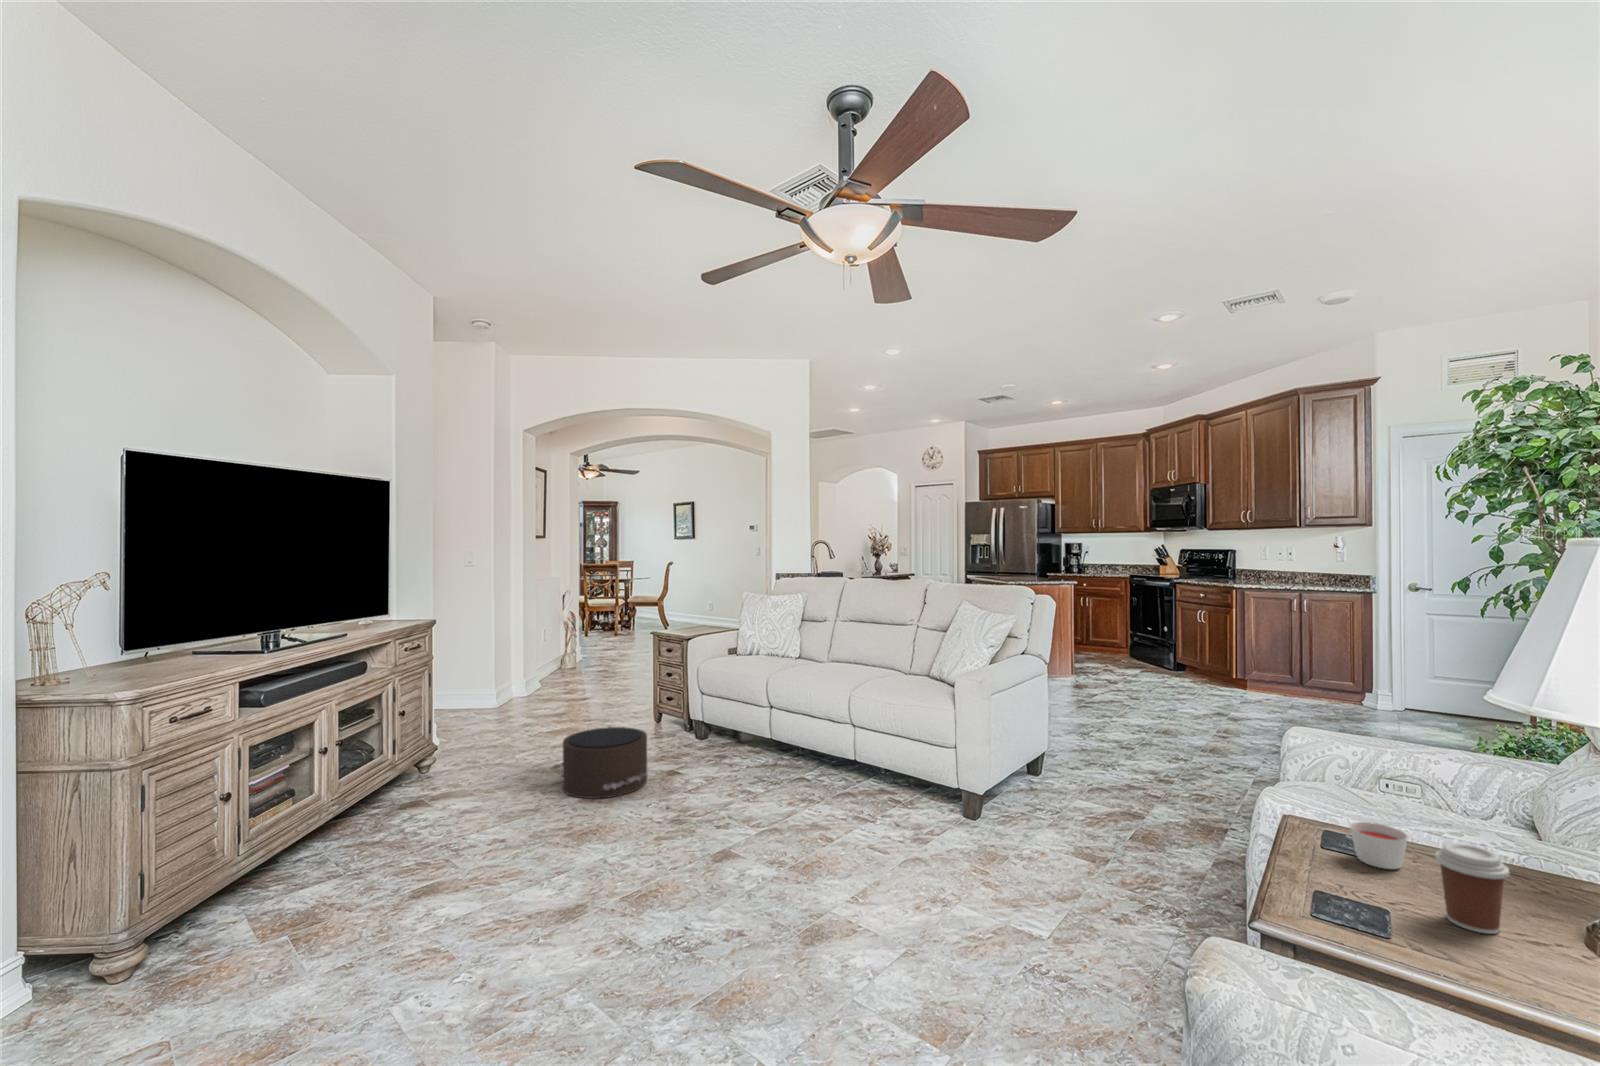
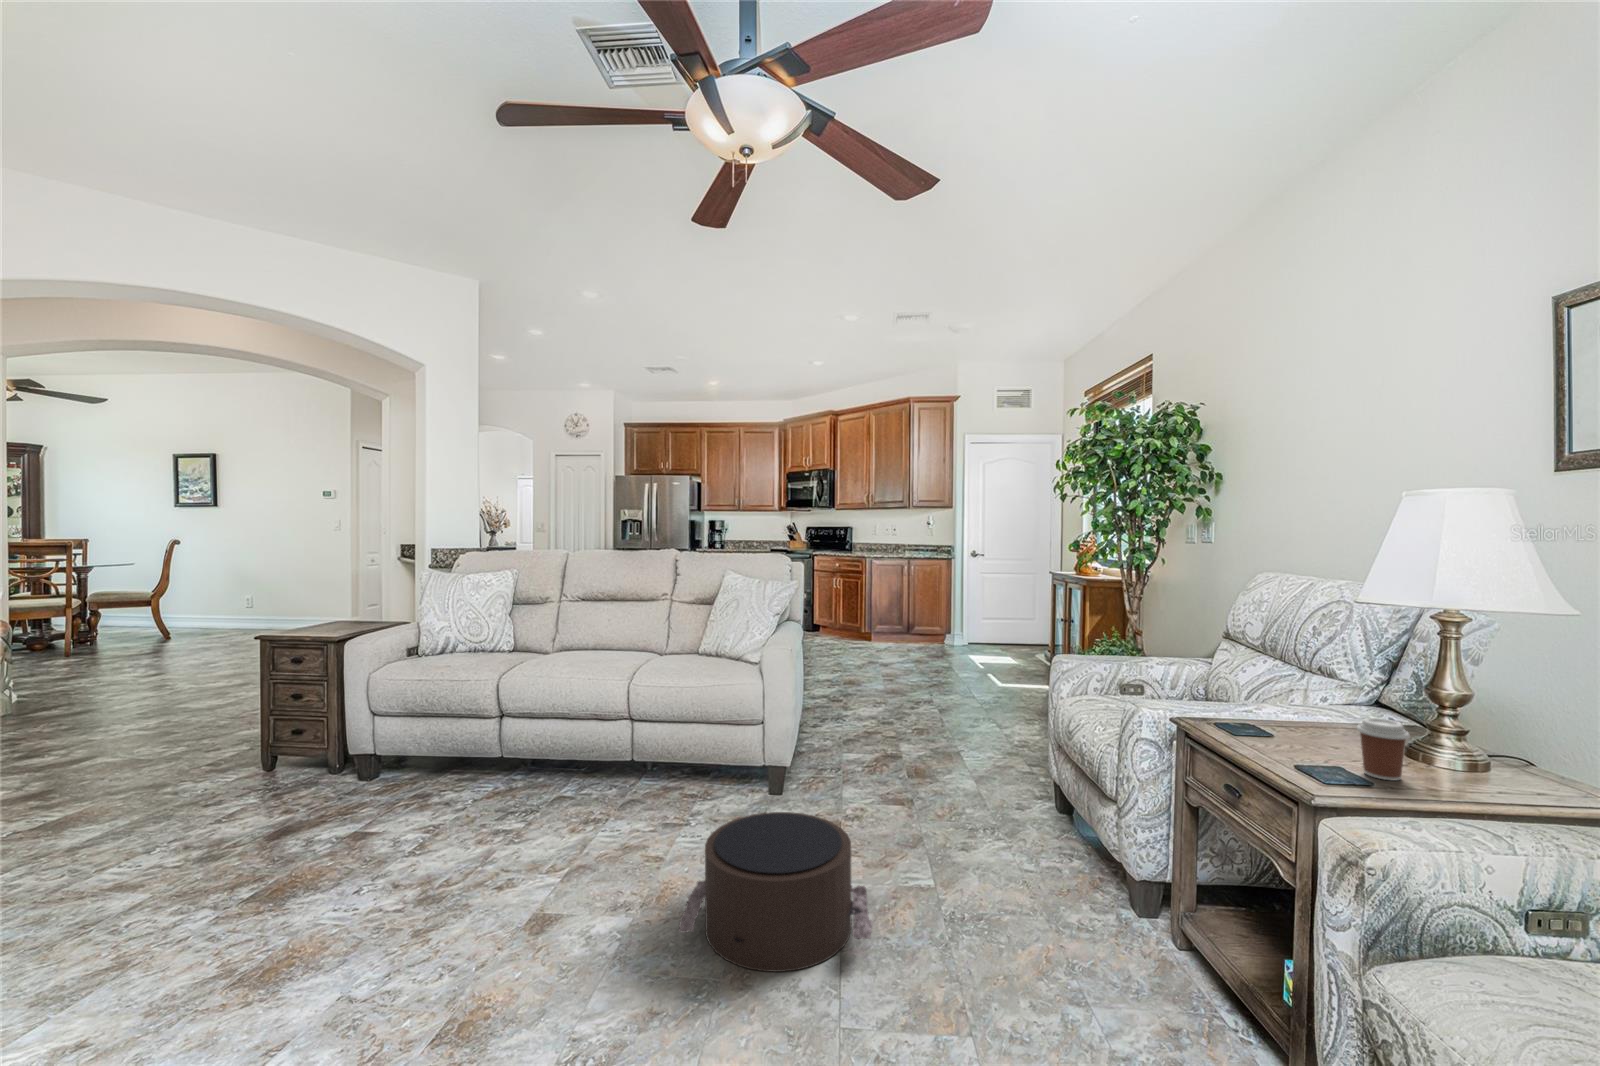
pouf: present [551,727,648,799] -> present [678,812,872,972]
candle: present [1350,822,1408,869] -> none [1249,717,1292,751]

